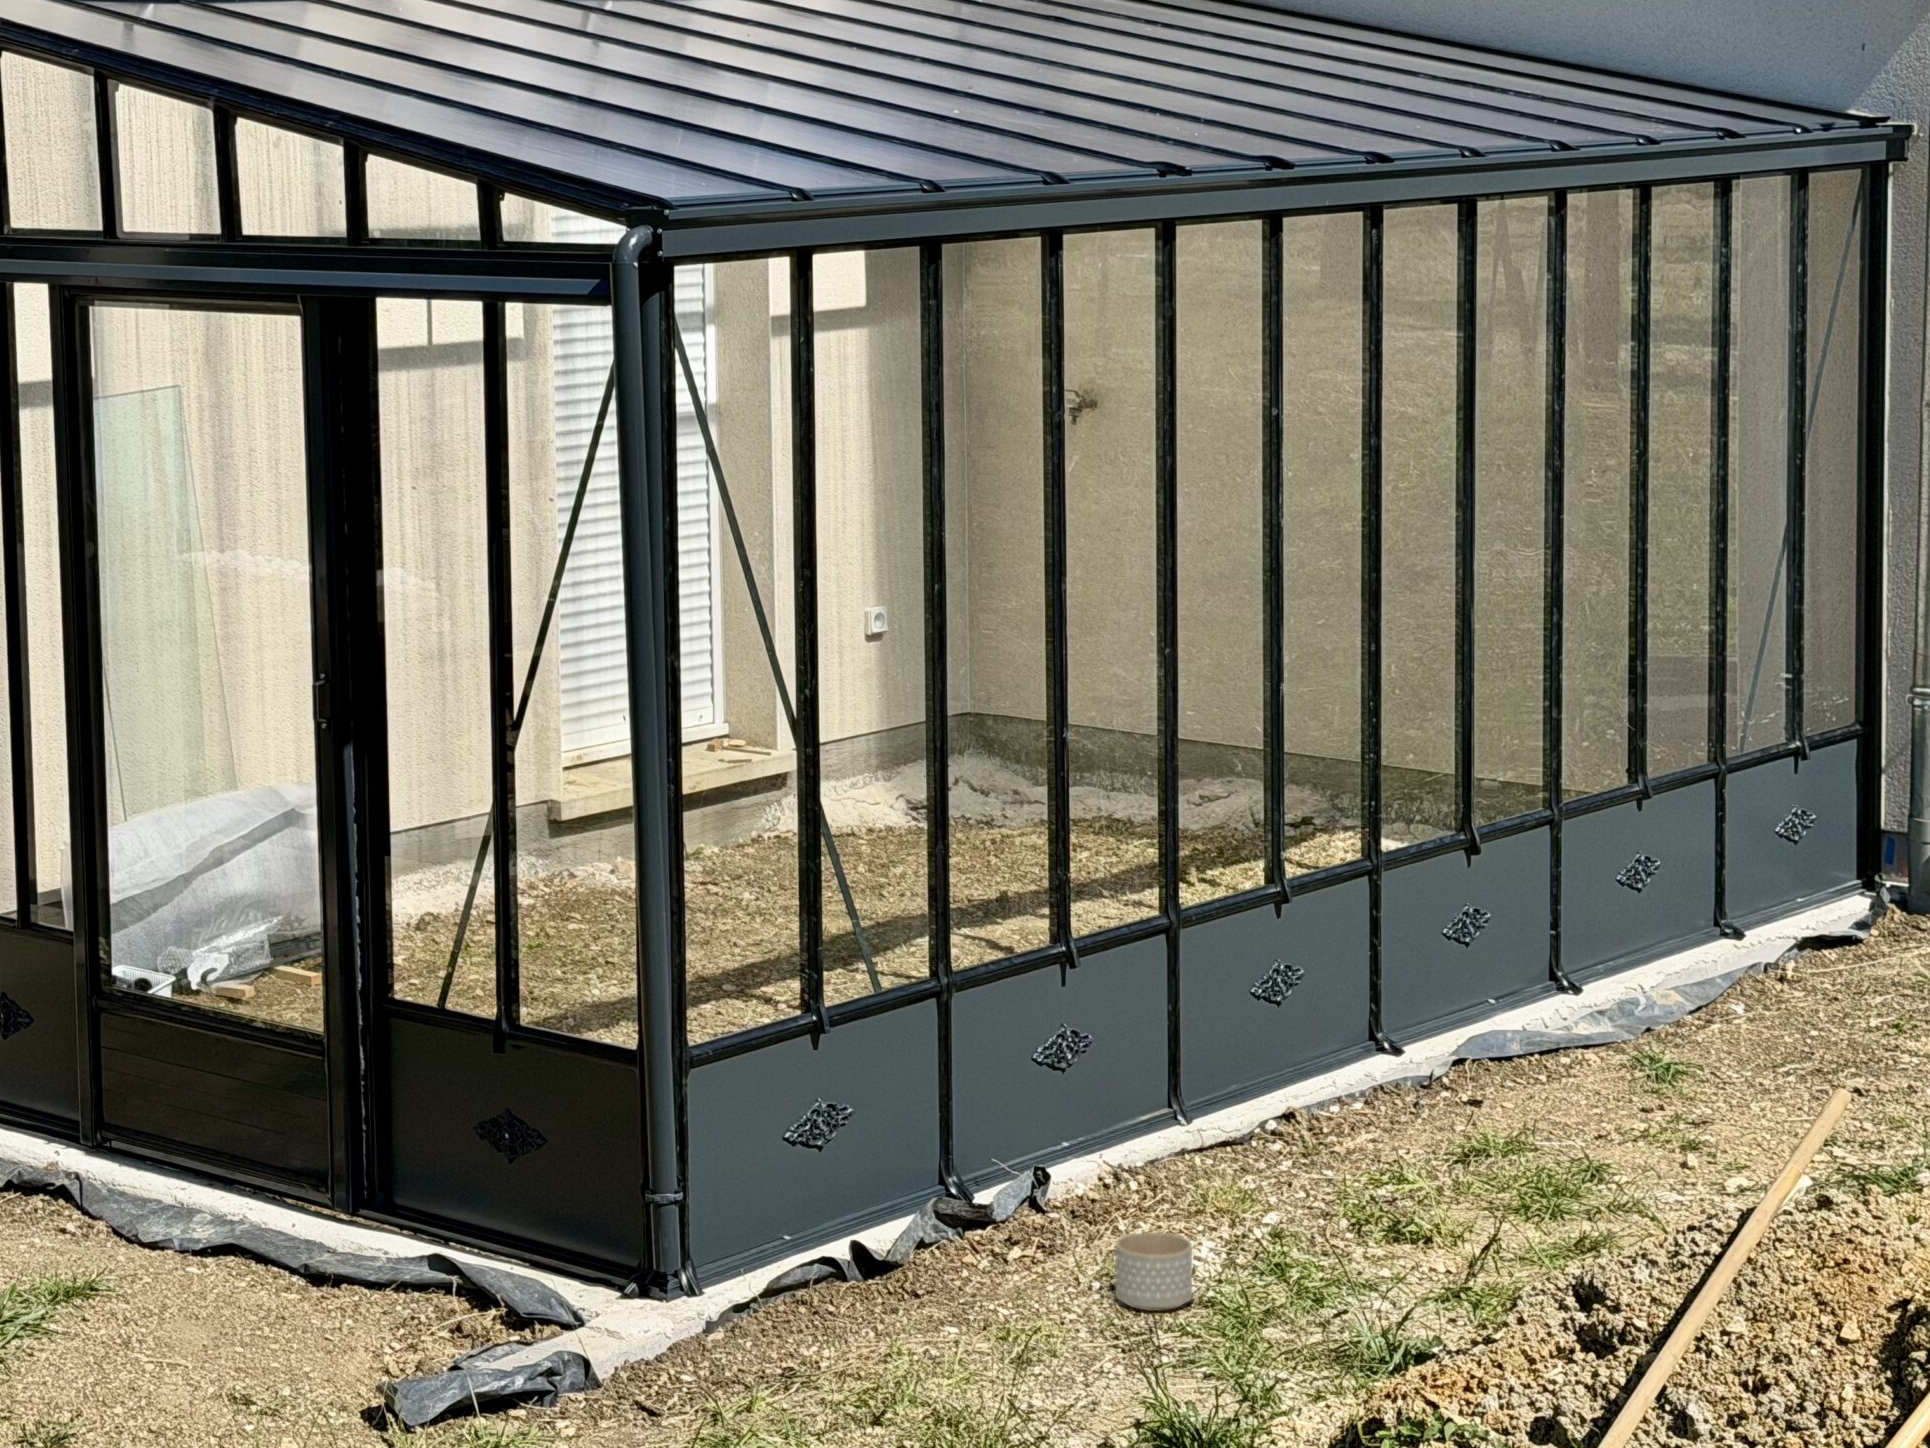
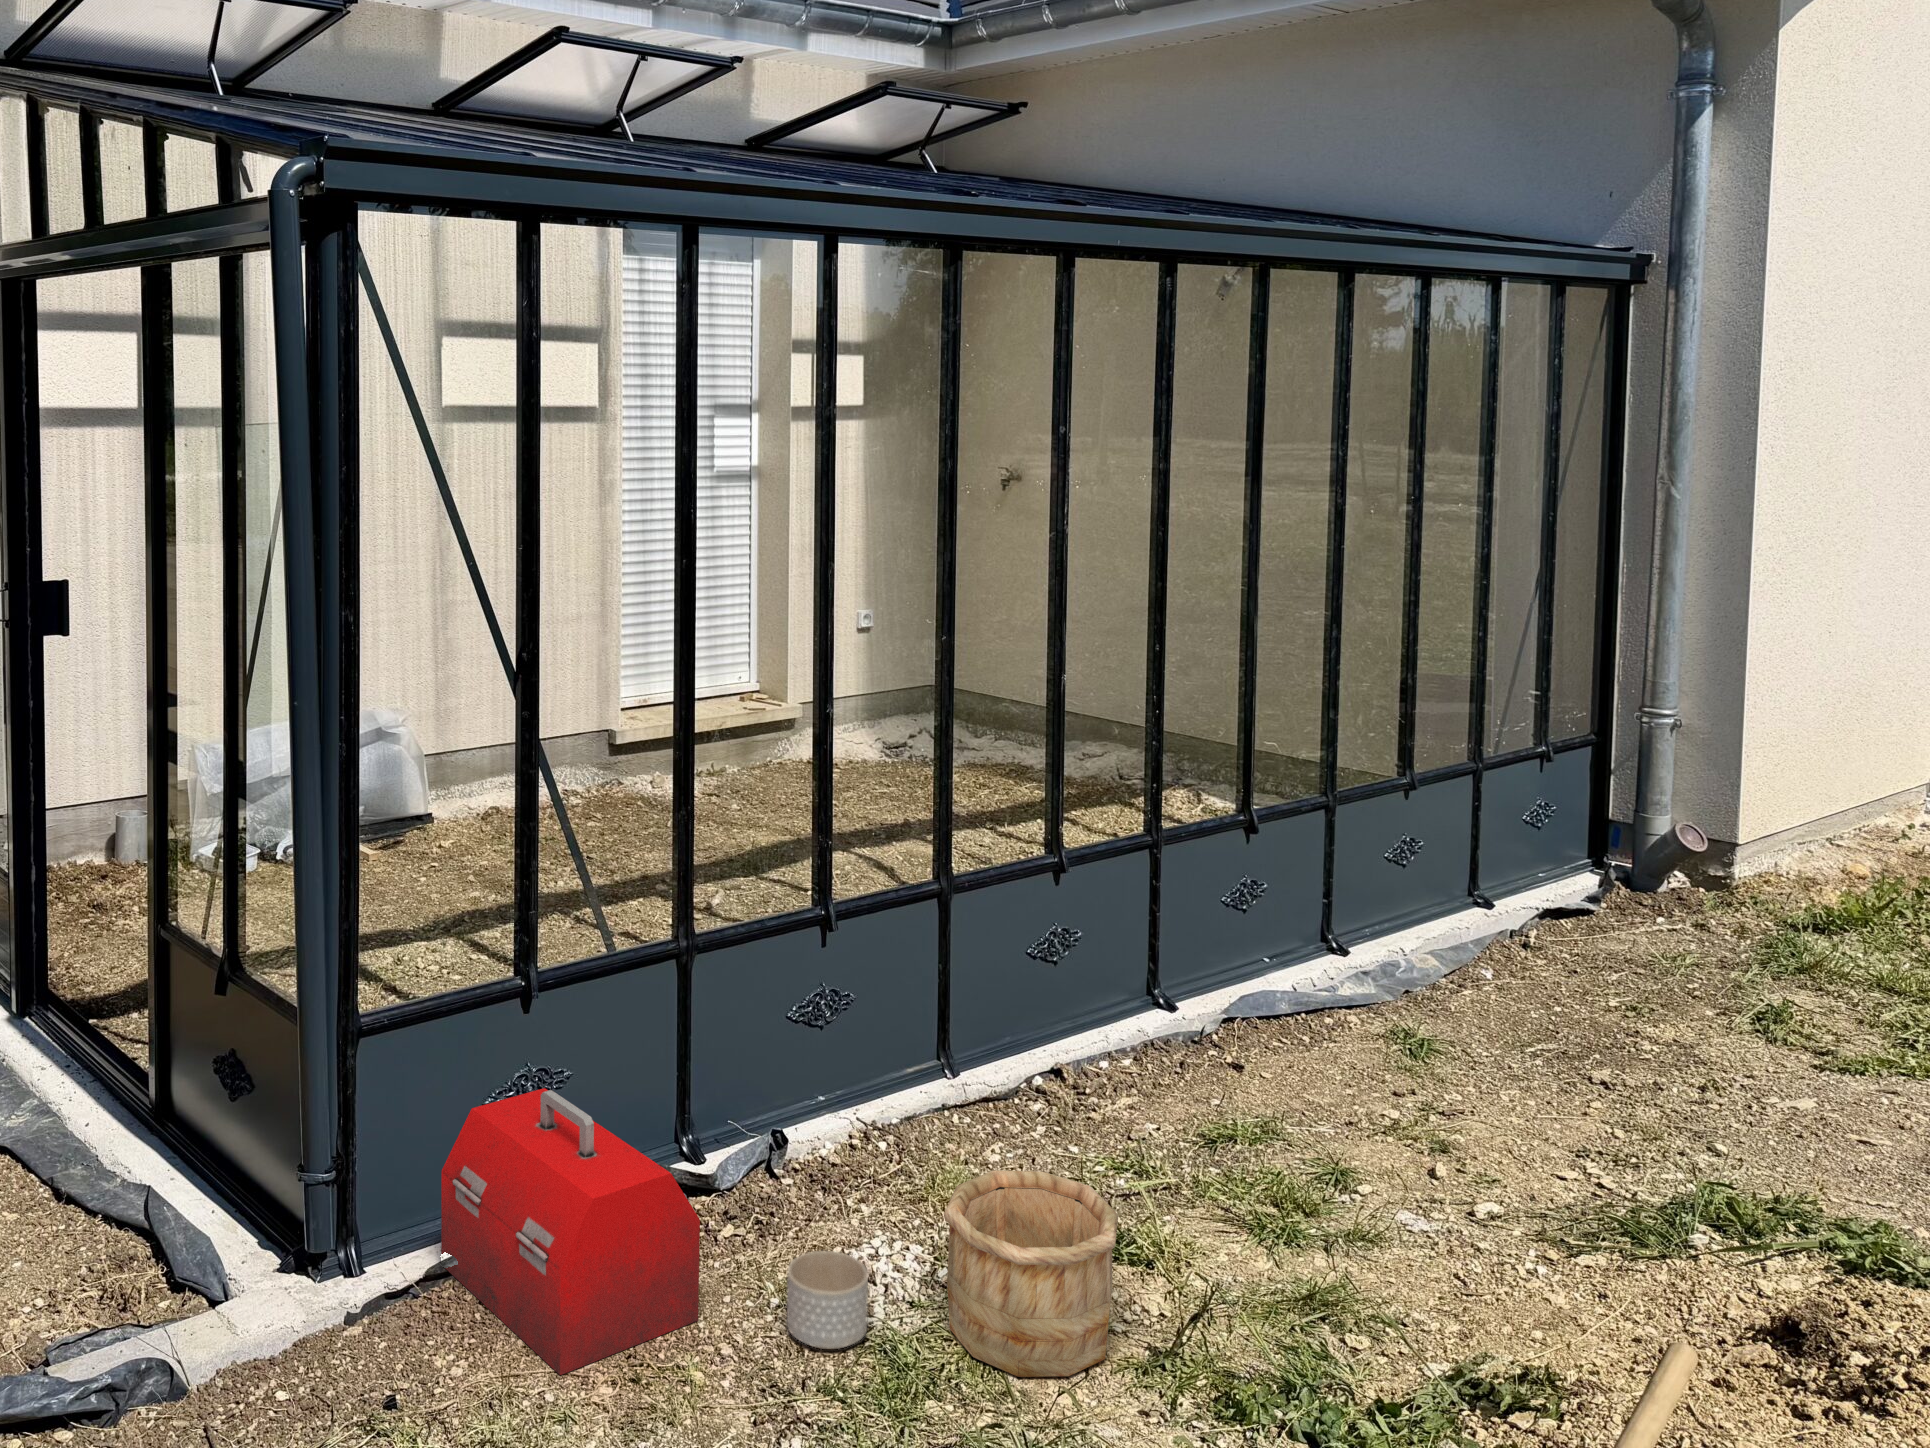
toolbox: none [756,1106,1032,1343] -> present [441,1088,700,1375]
wooden bucket: none [1259,1146,1419,1311] -> present [944,1170,1118,1377]

